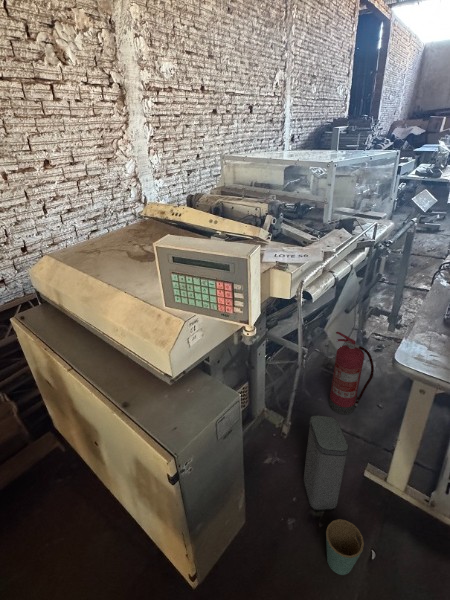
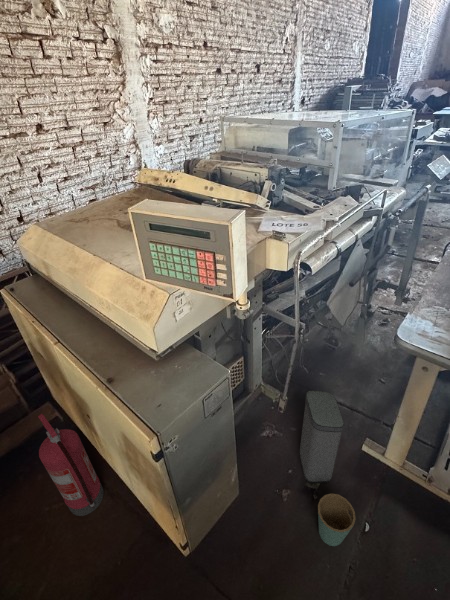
fire extinguisher: present [329,332,374,415] -> present [38,414,104,516]

